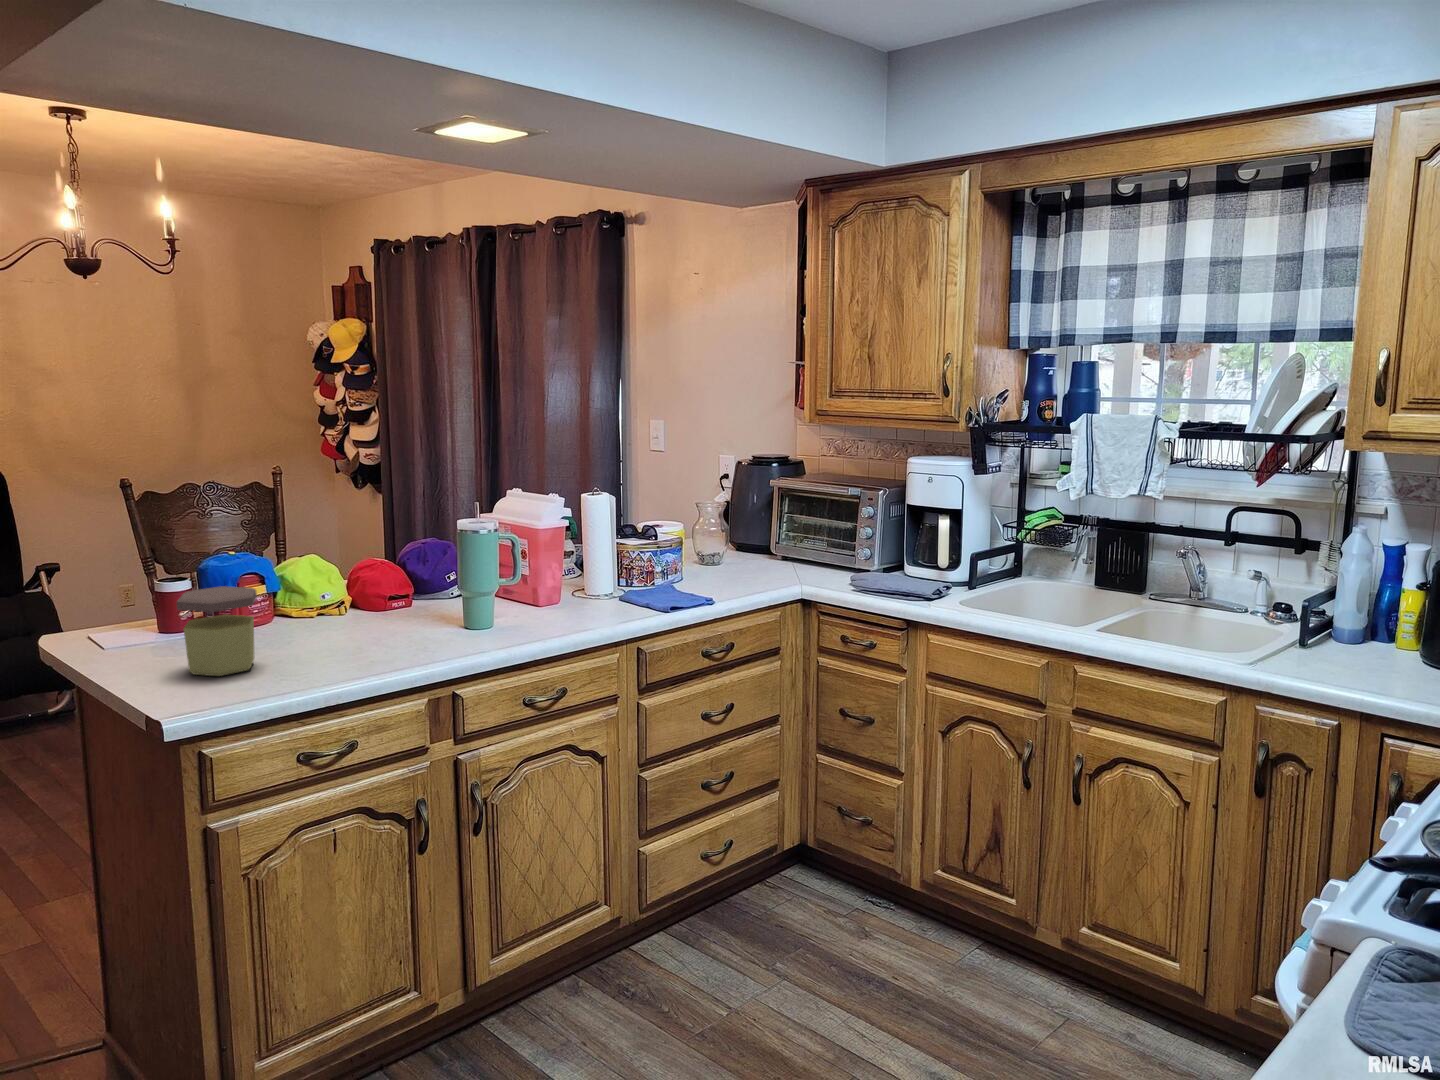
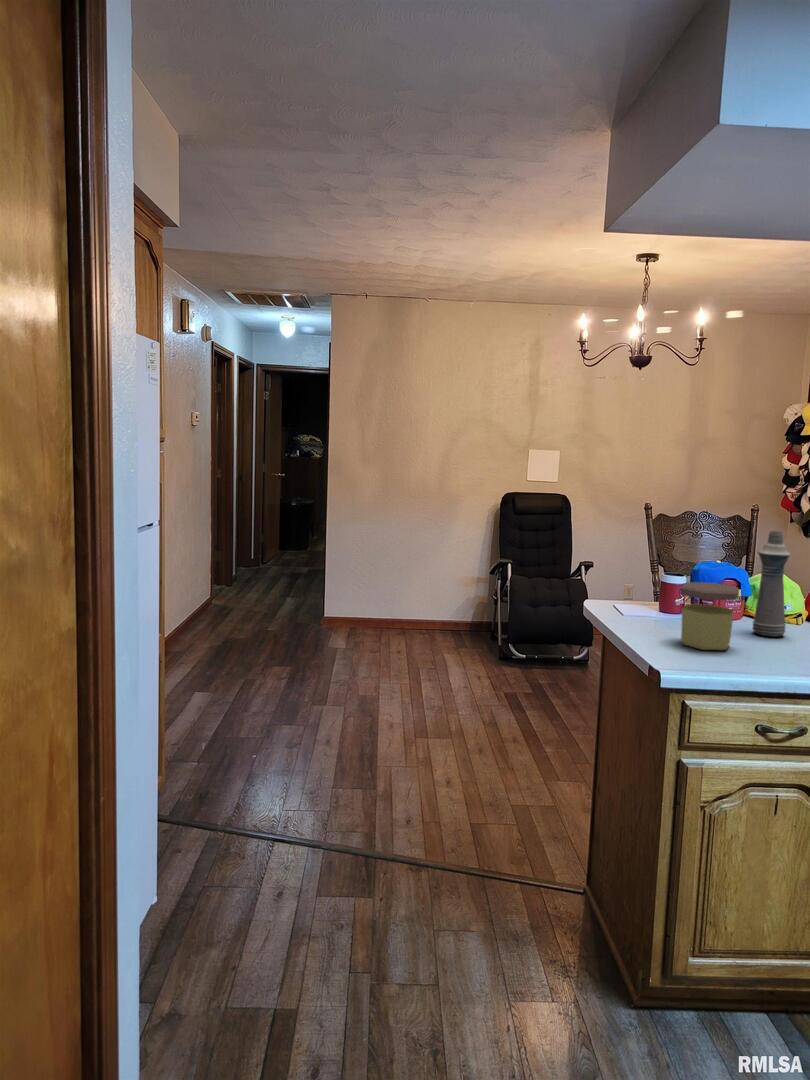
bottle: none [276,508,323,639] -> present [753,531,791,637]

